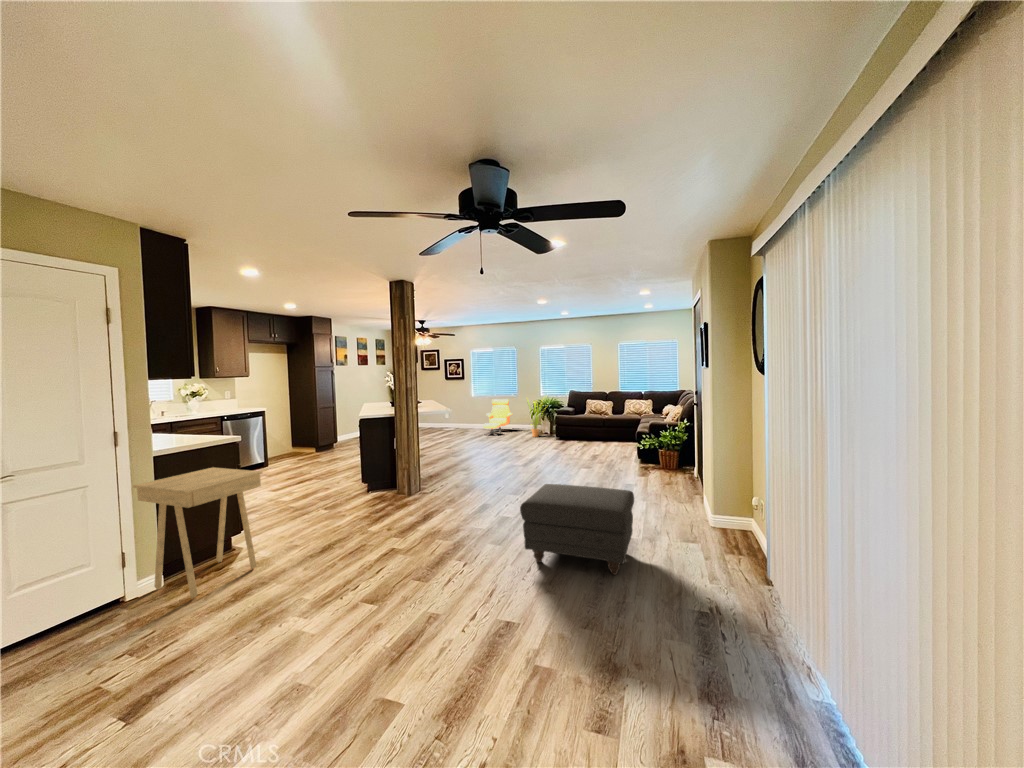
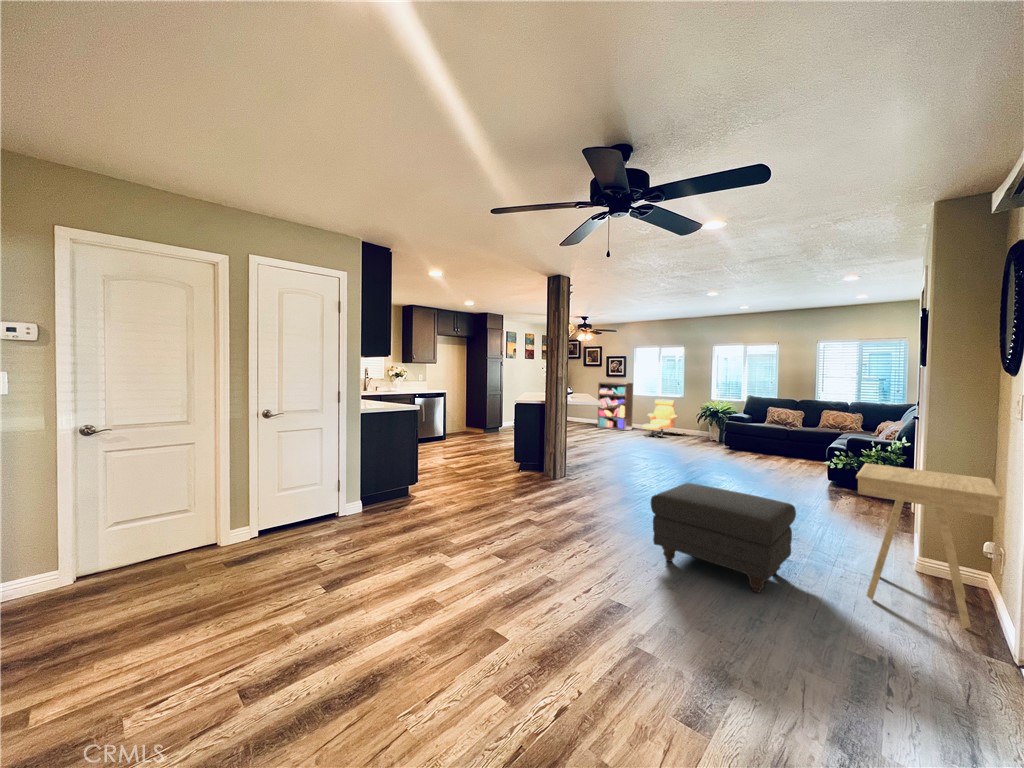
bookshelf: none [438,385,472,431] -> present [598,382,633,430]
house plant: present [529,402,539,437] -> none [694,399,721,444]
side table: present [133,467,263,599] -> present [856,463,1002,628]

